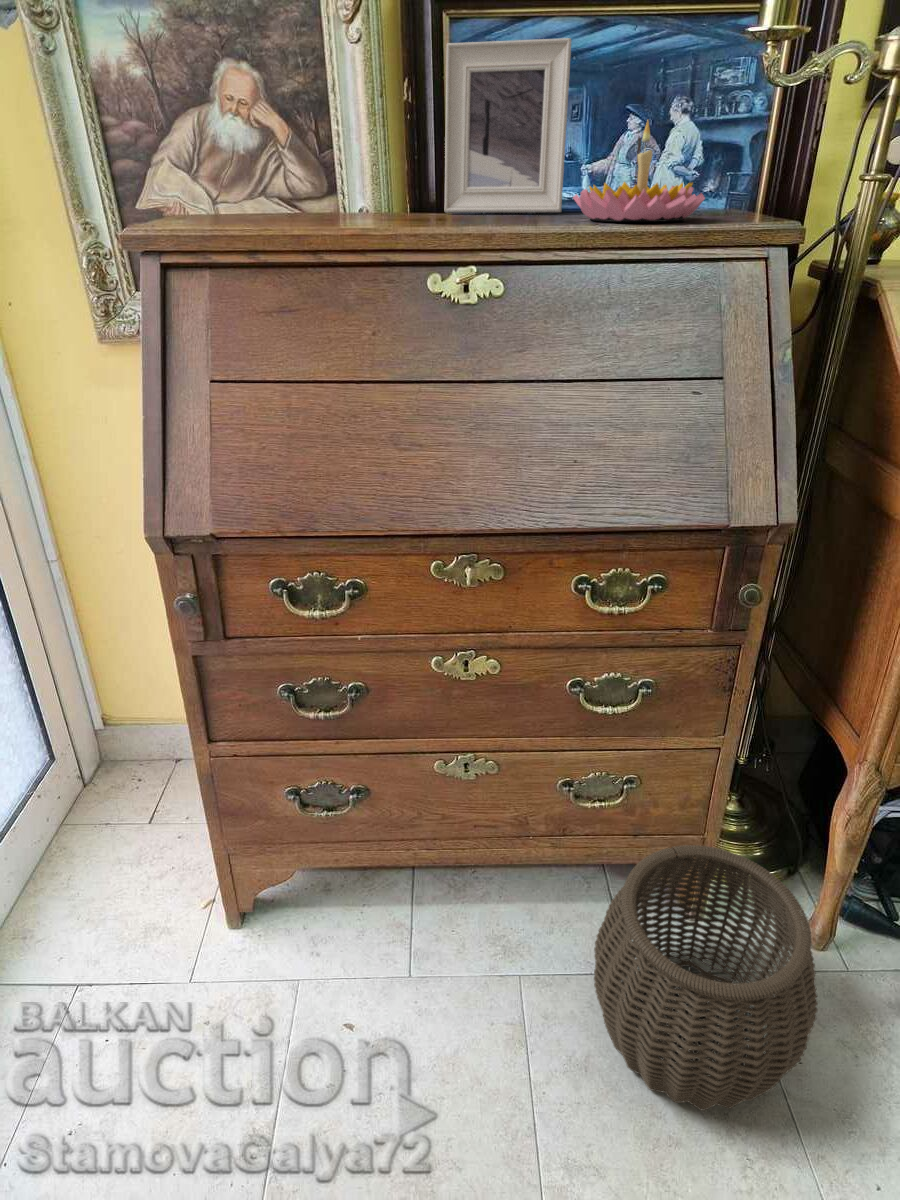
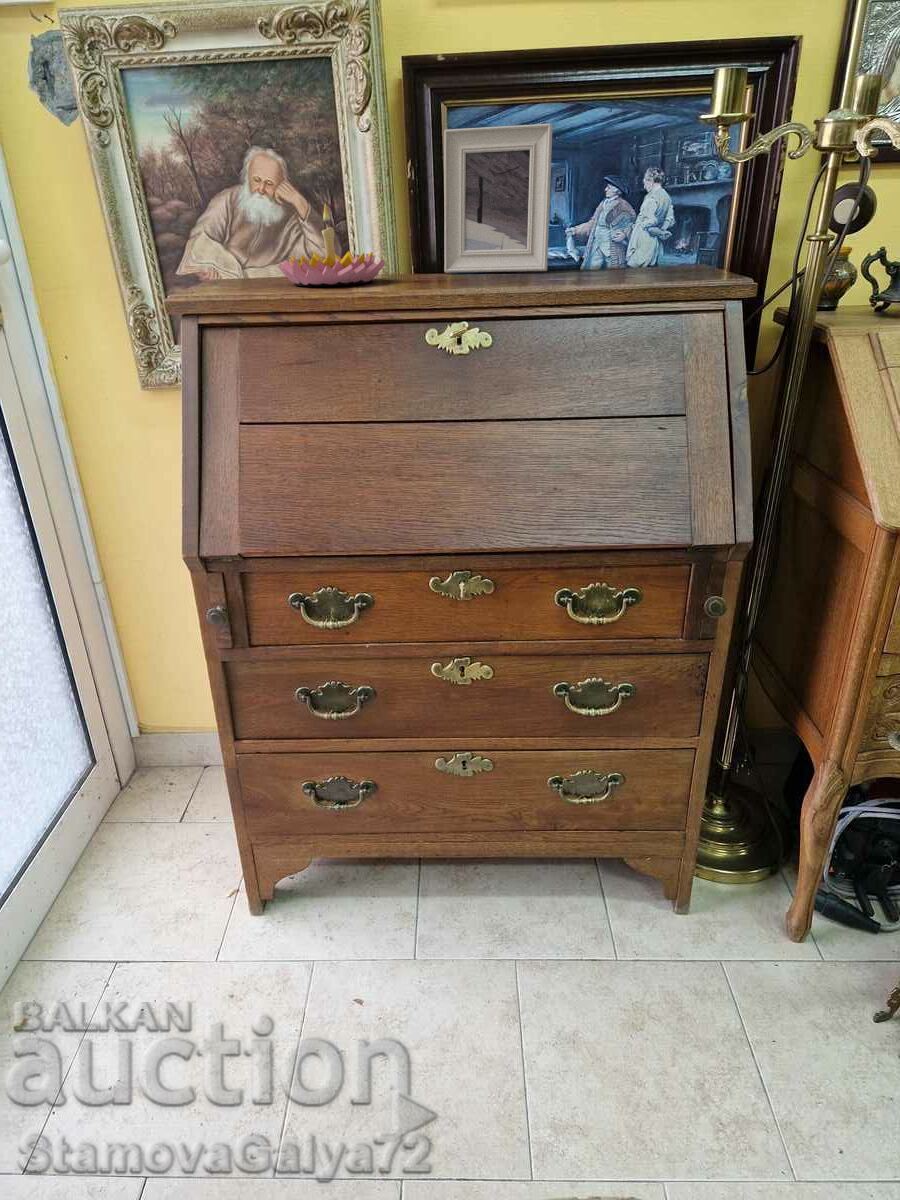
candle holder: present [573,120,705,222] -> present [278,204,385,286]
woven basket: present [594,845,818,1111] -> none [581,837,783,1079]

